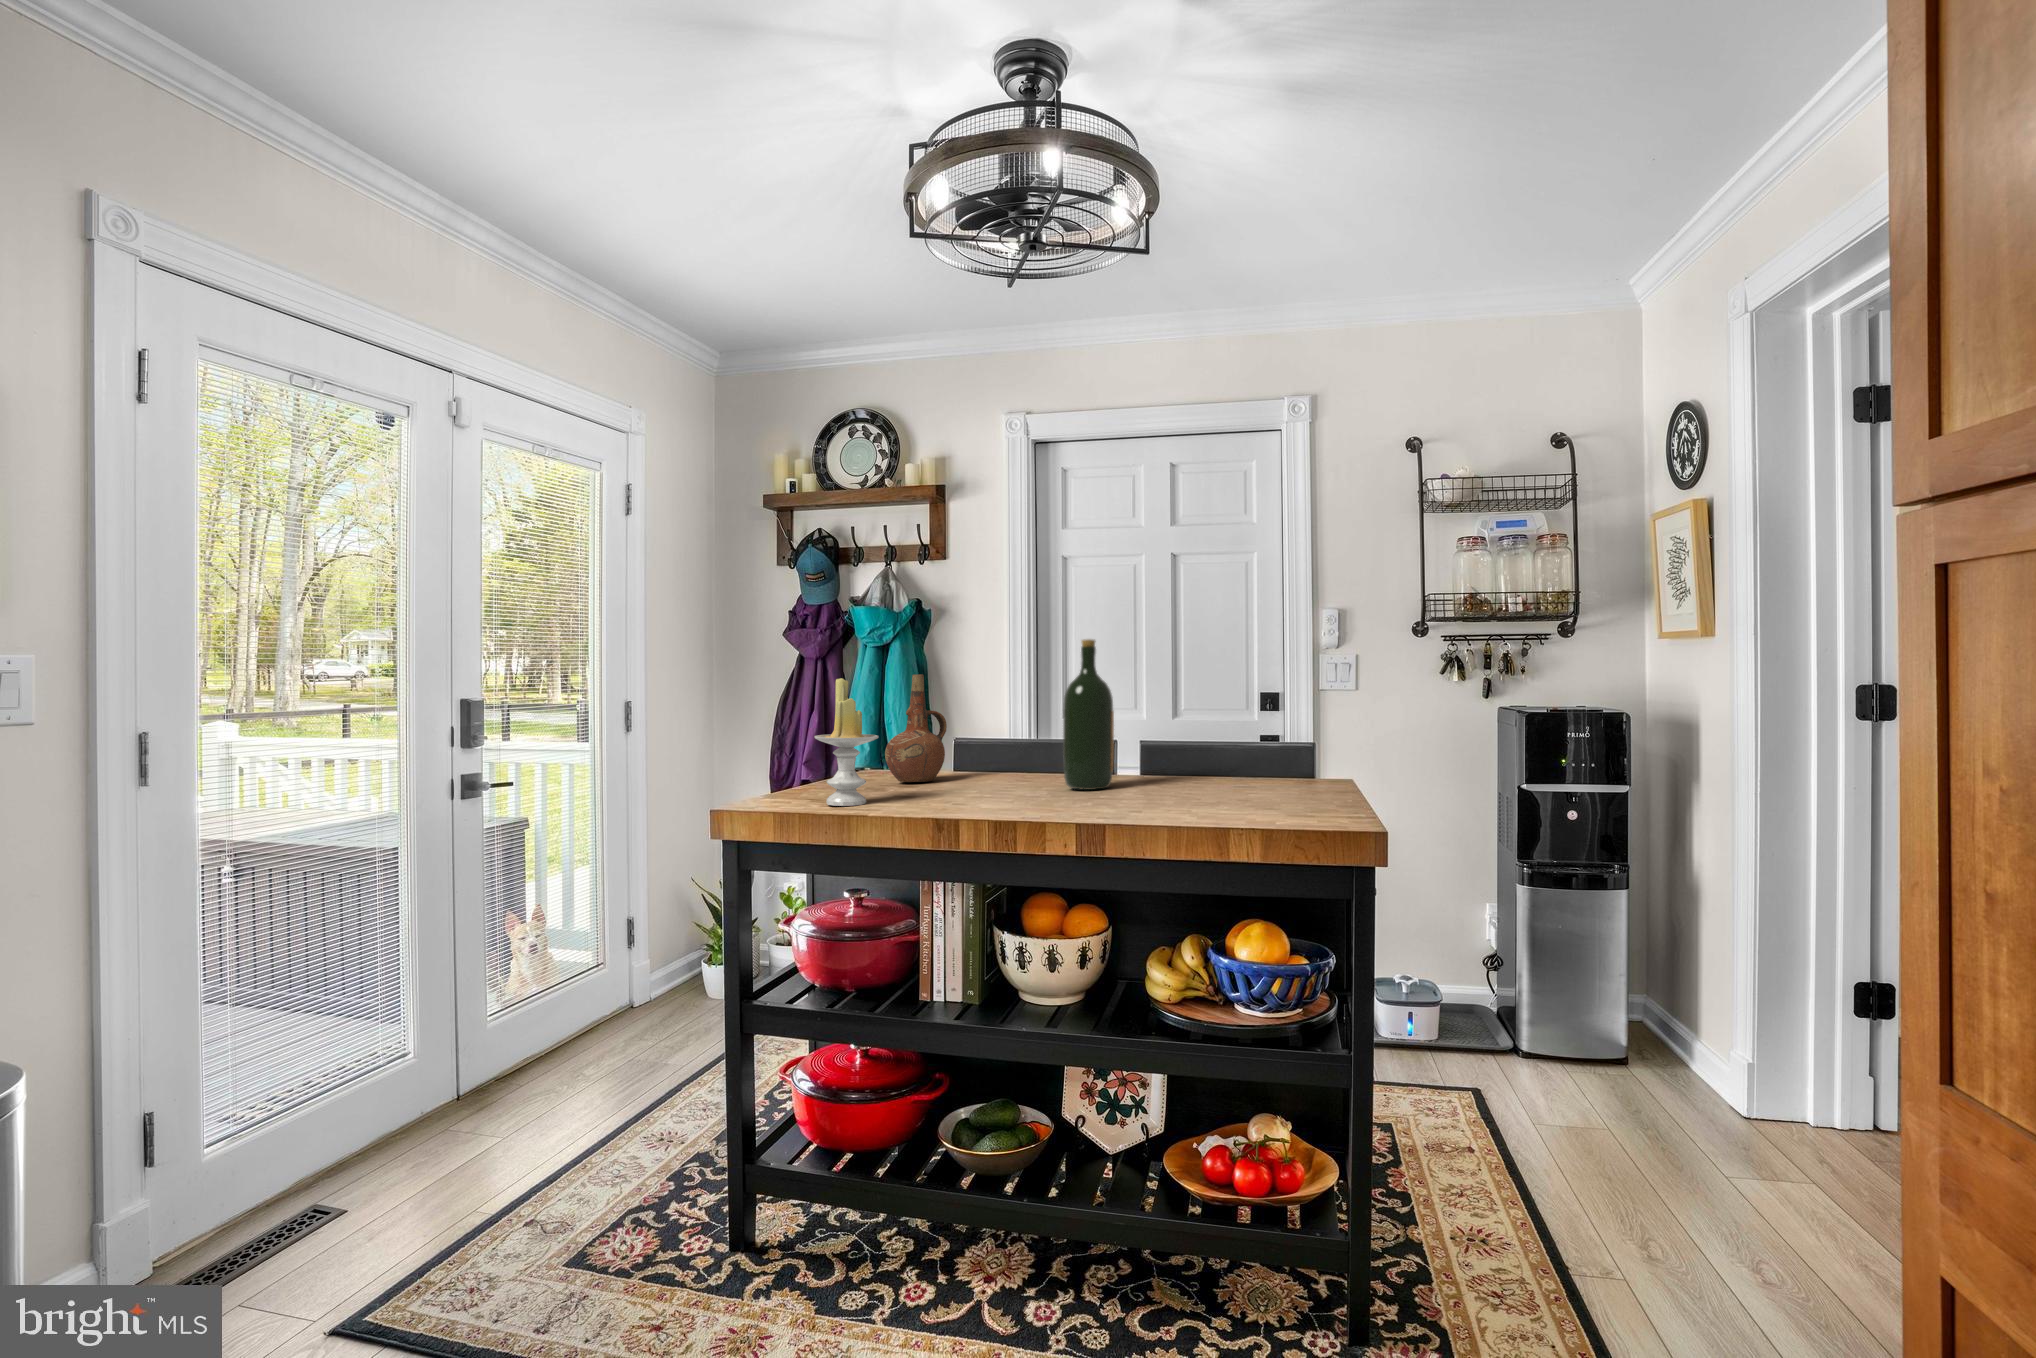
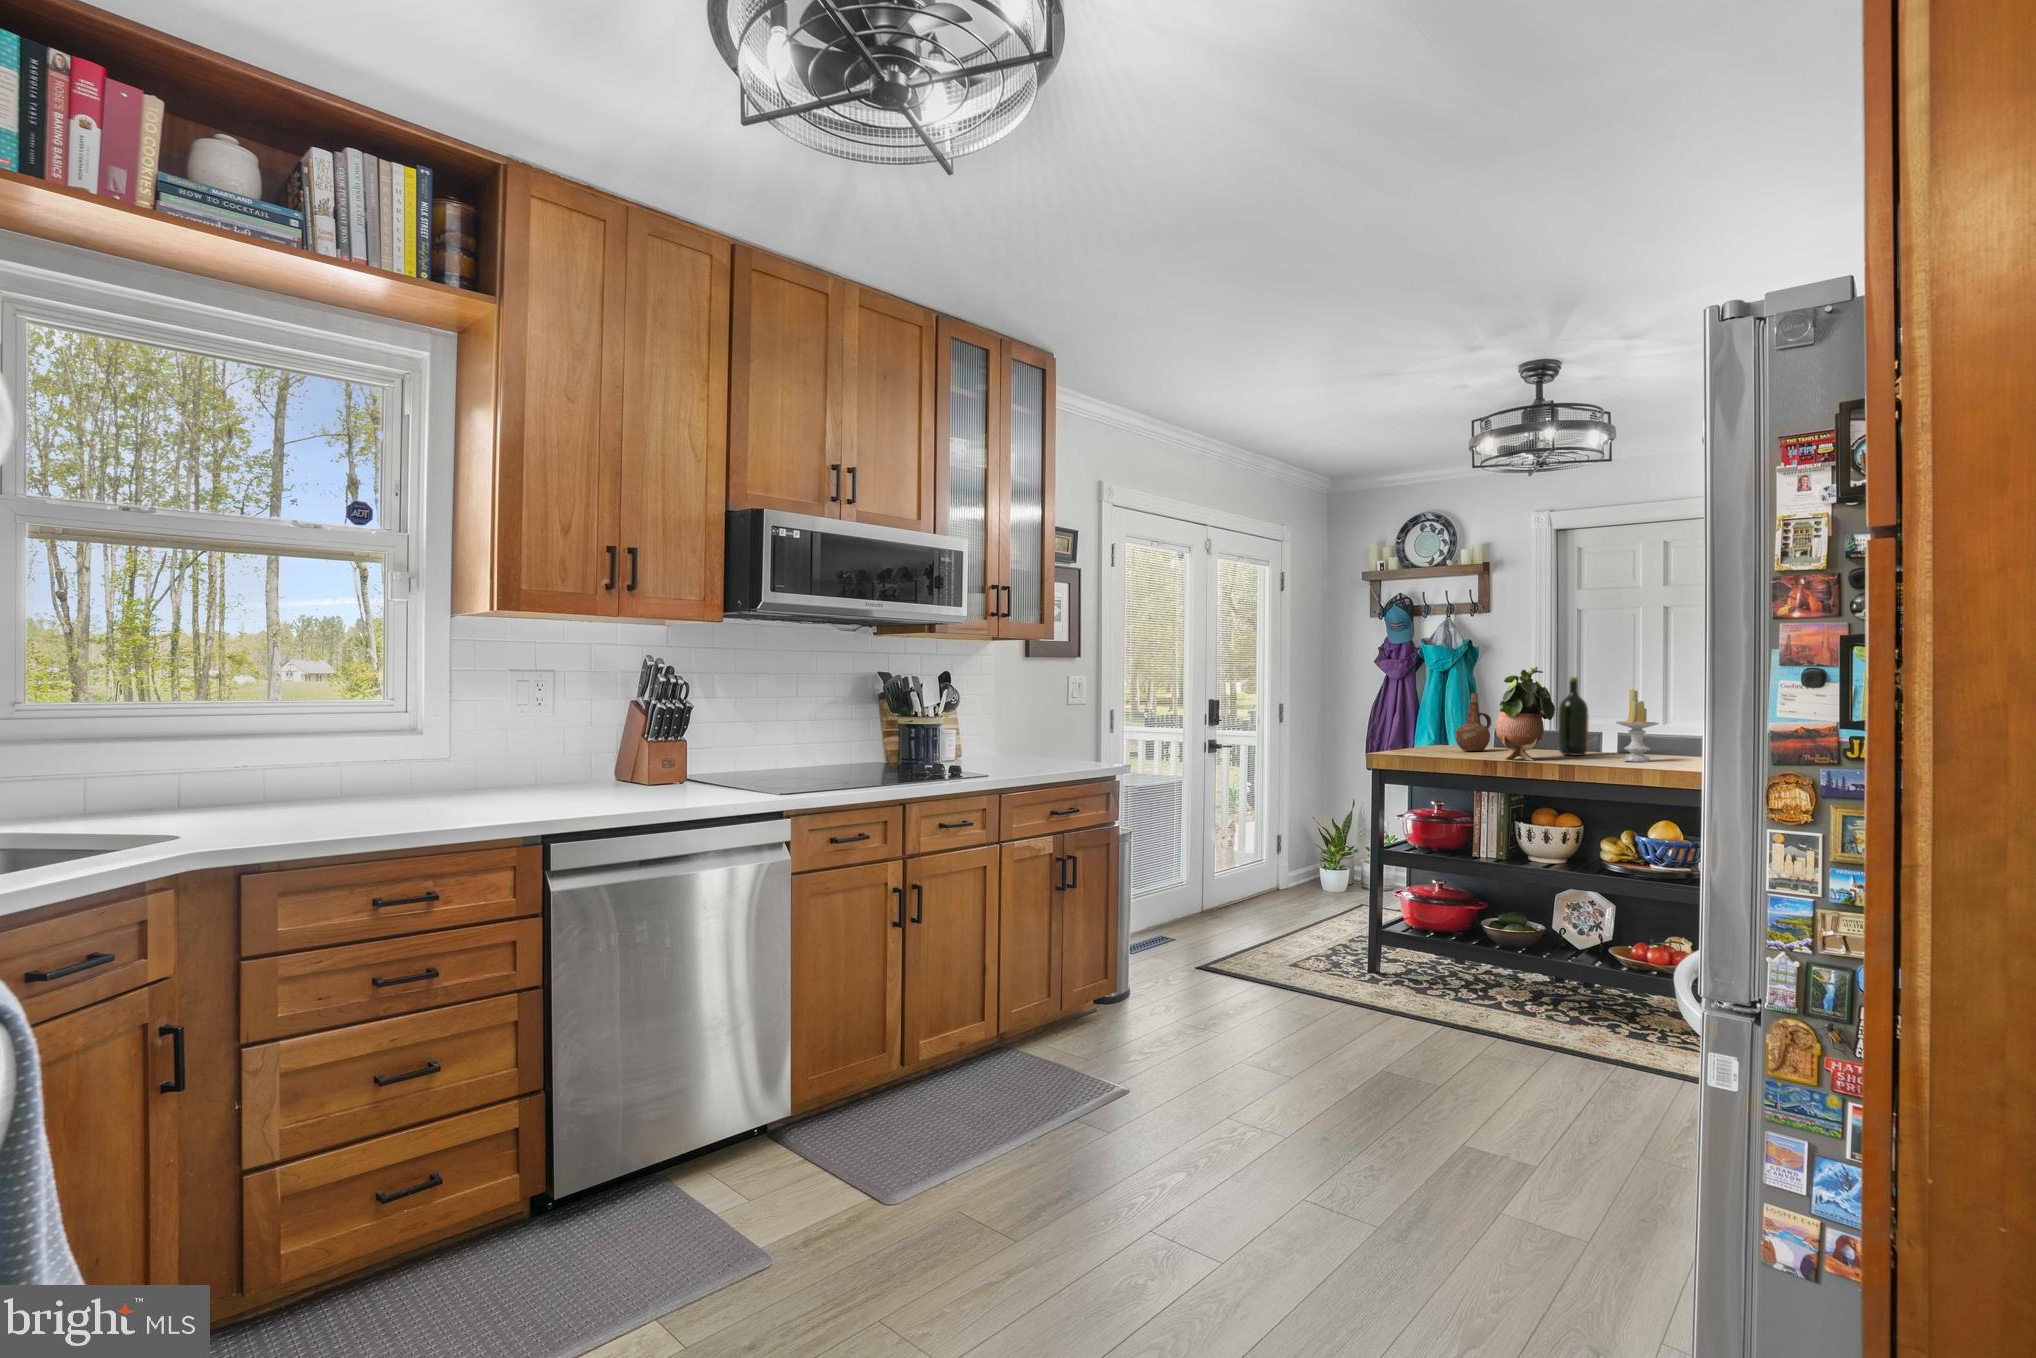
potted plant: none [954,615,1065,811] -> present [1496,667,1555,761]
candle: present [814,678,878,806] -> present [1616,689,1659,762]

